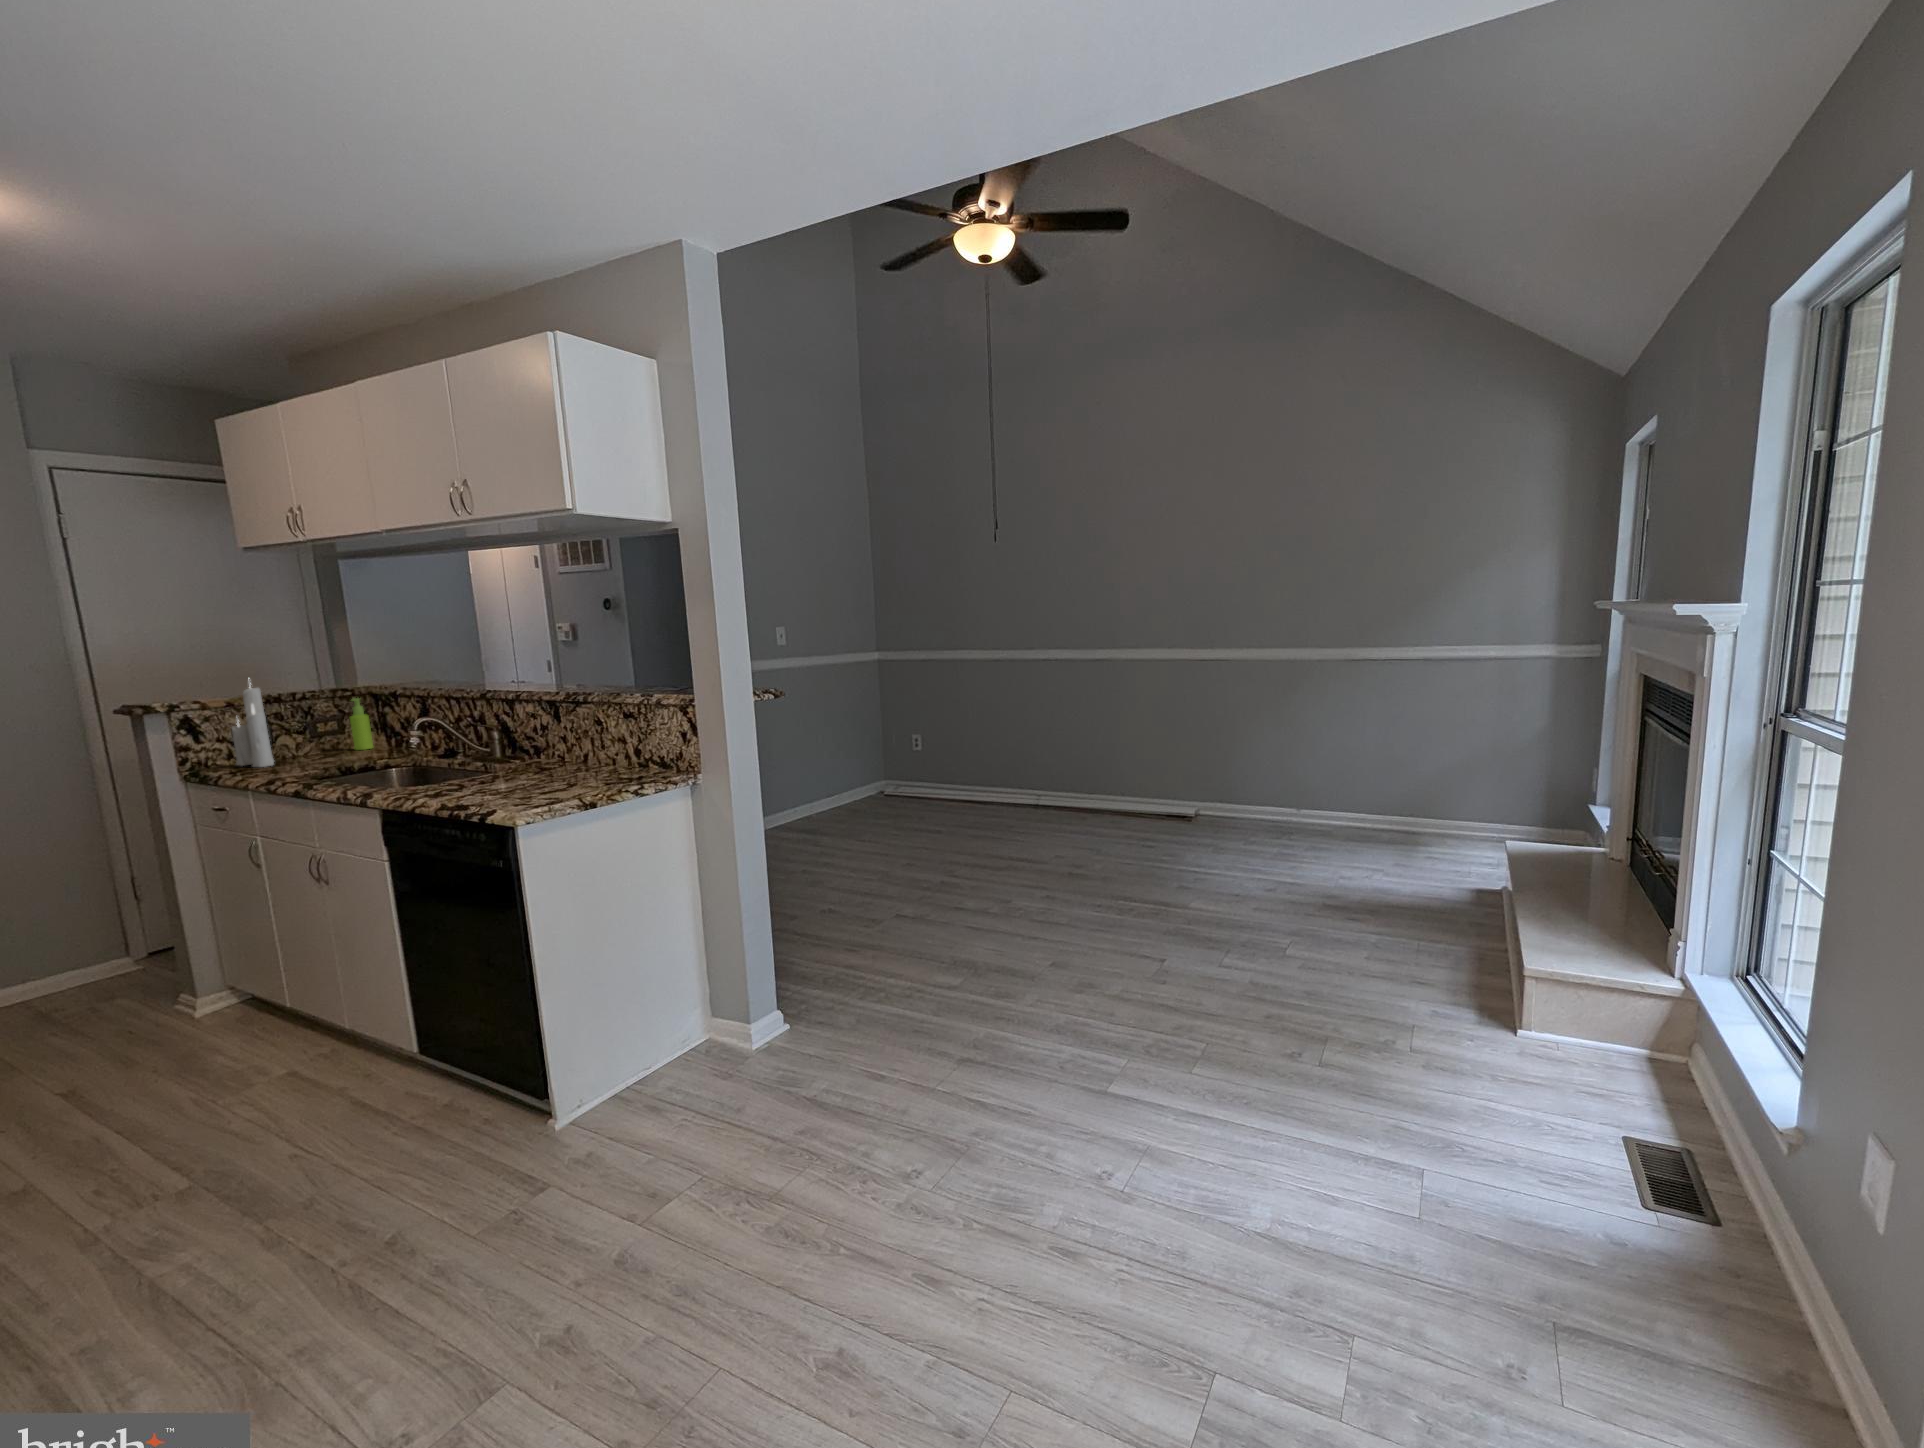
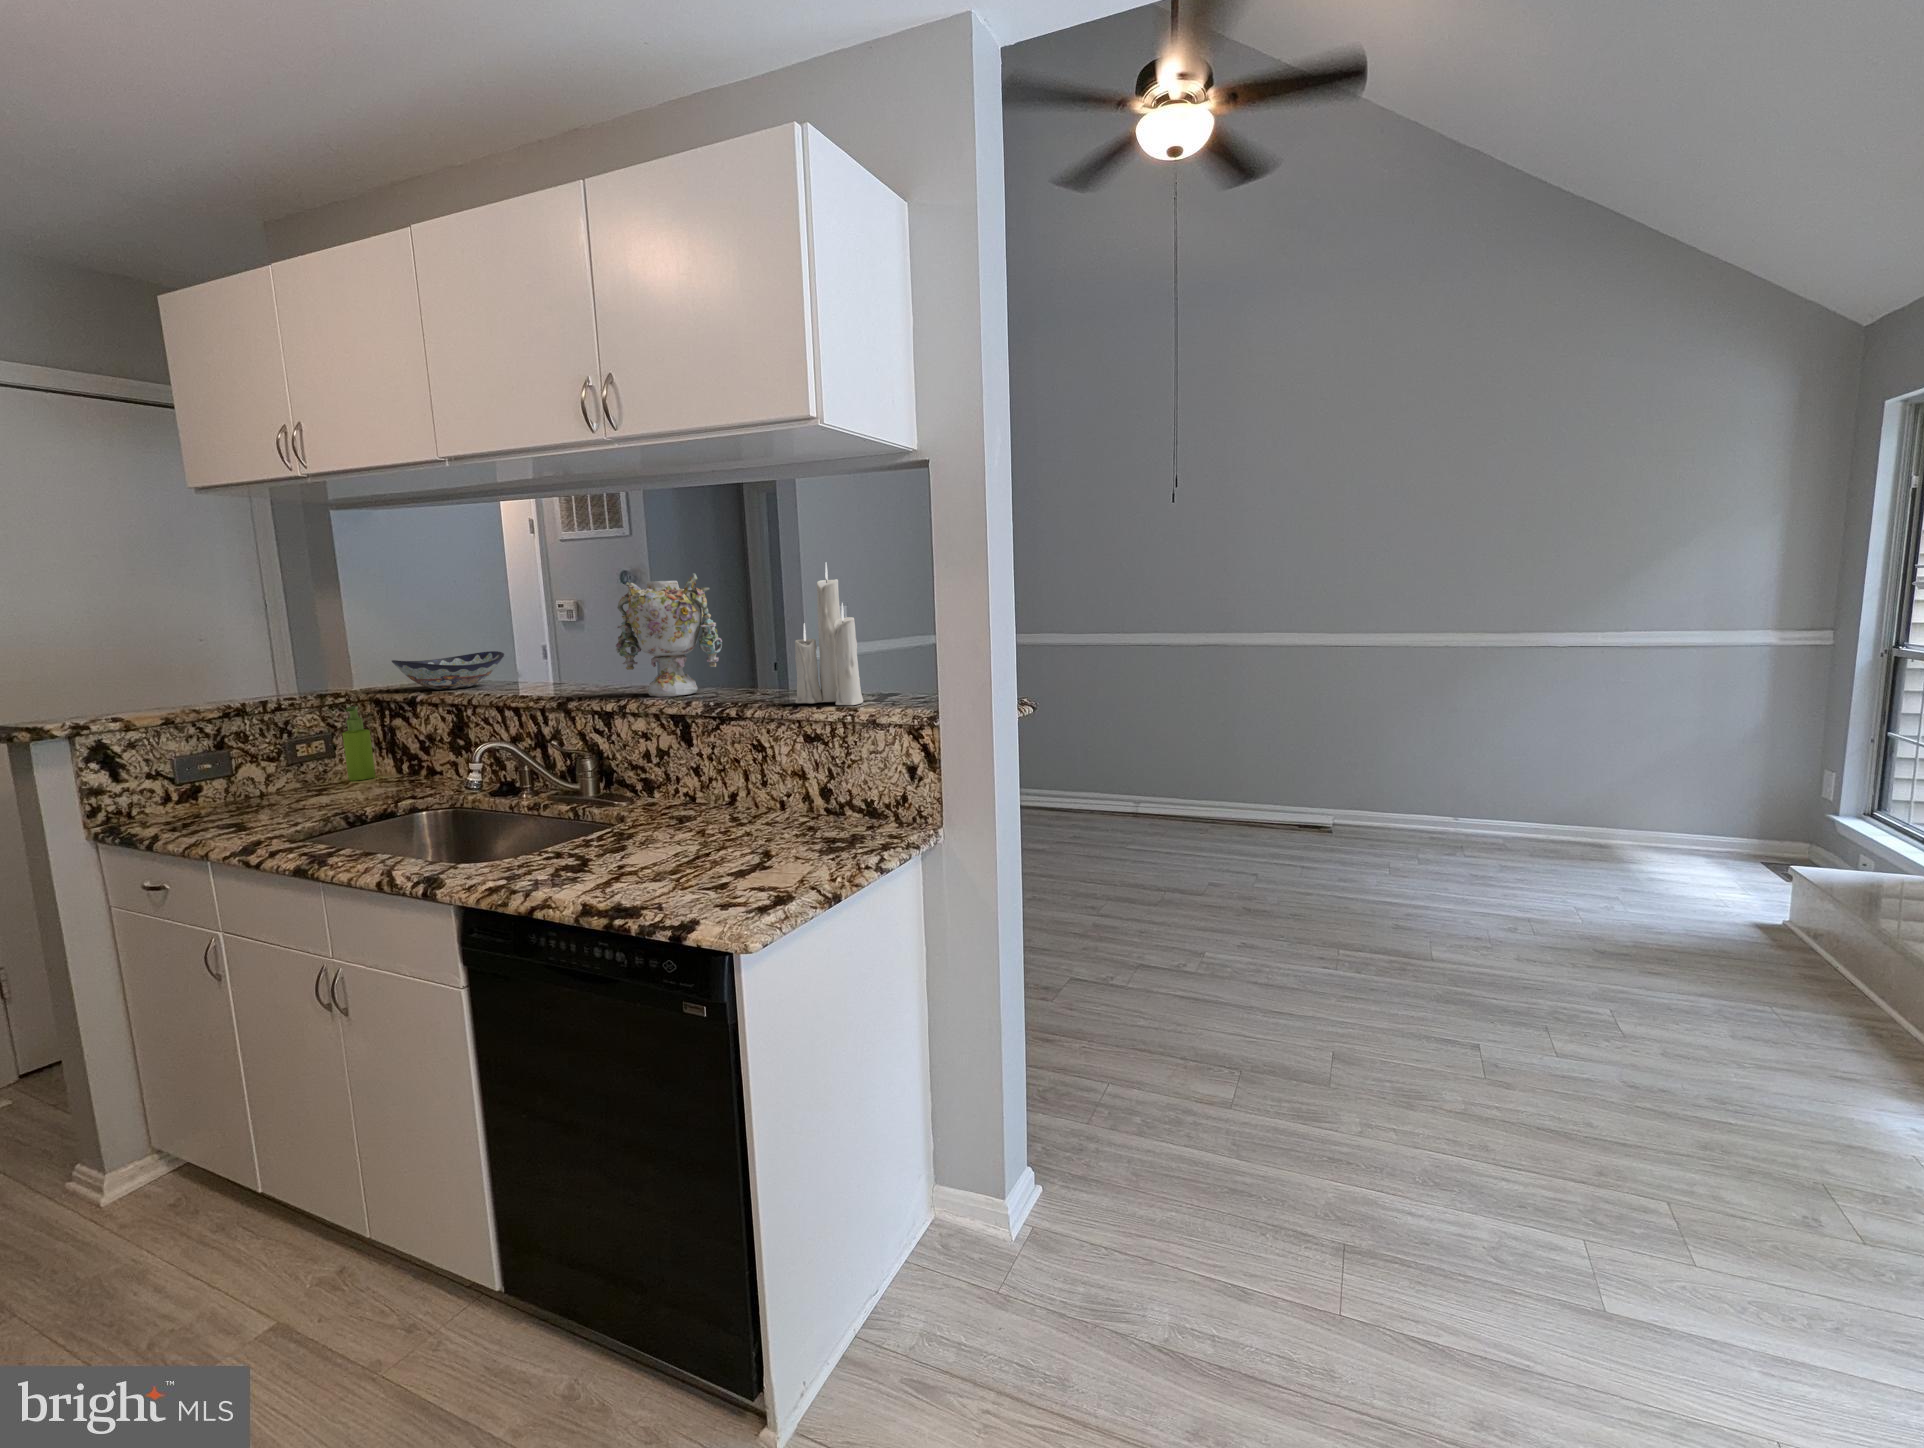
vase: none [519,603,593,690] -> present [616,573,722,697]
decorative bowl: none [383,660,466,687] -> present [392,651,504,690]
candle: present [232,687,274,767] -> present [795,563,863,705]

